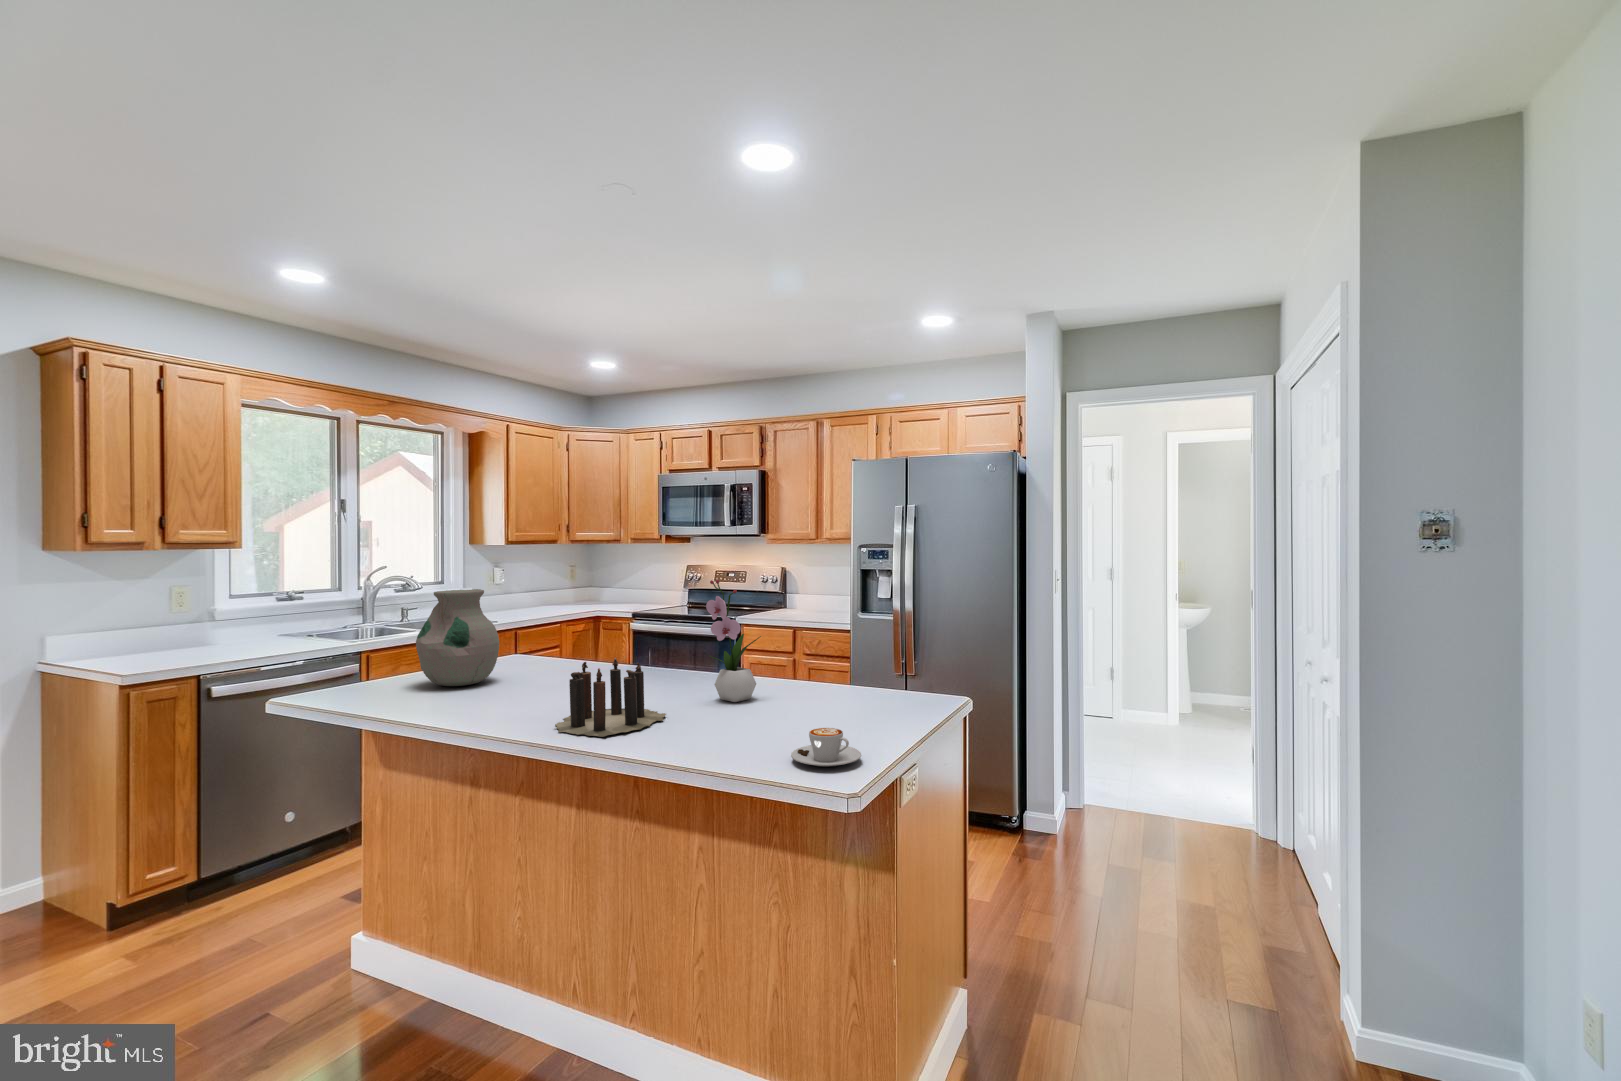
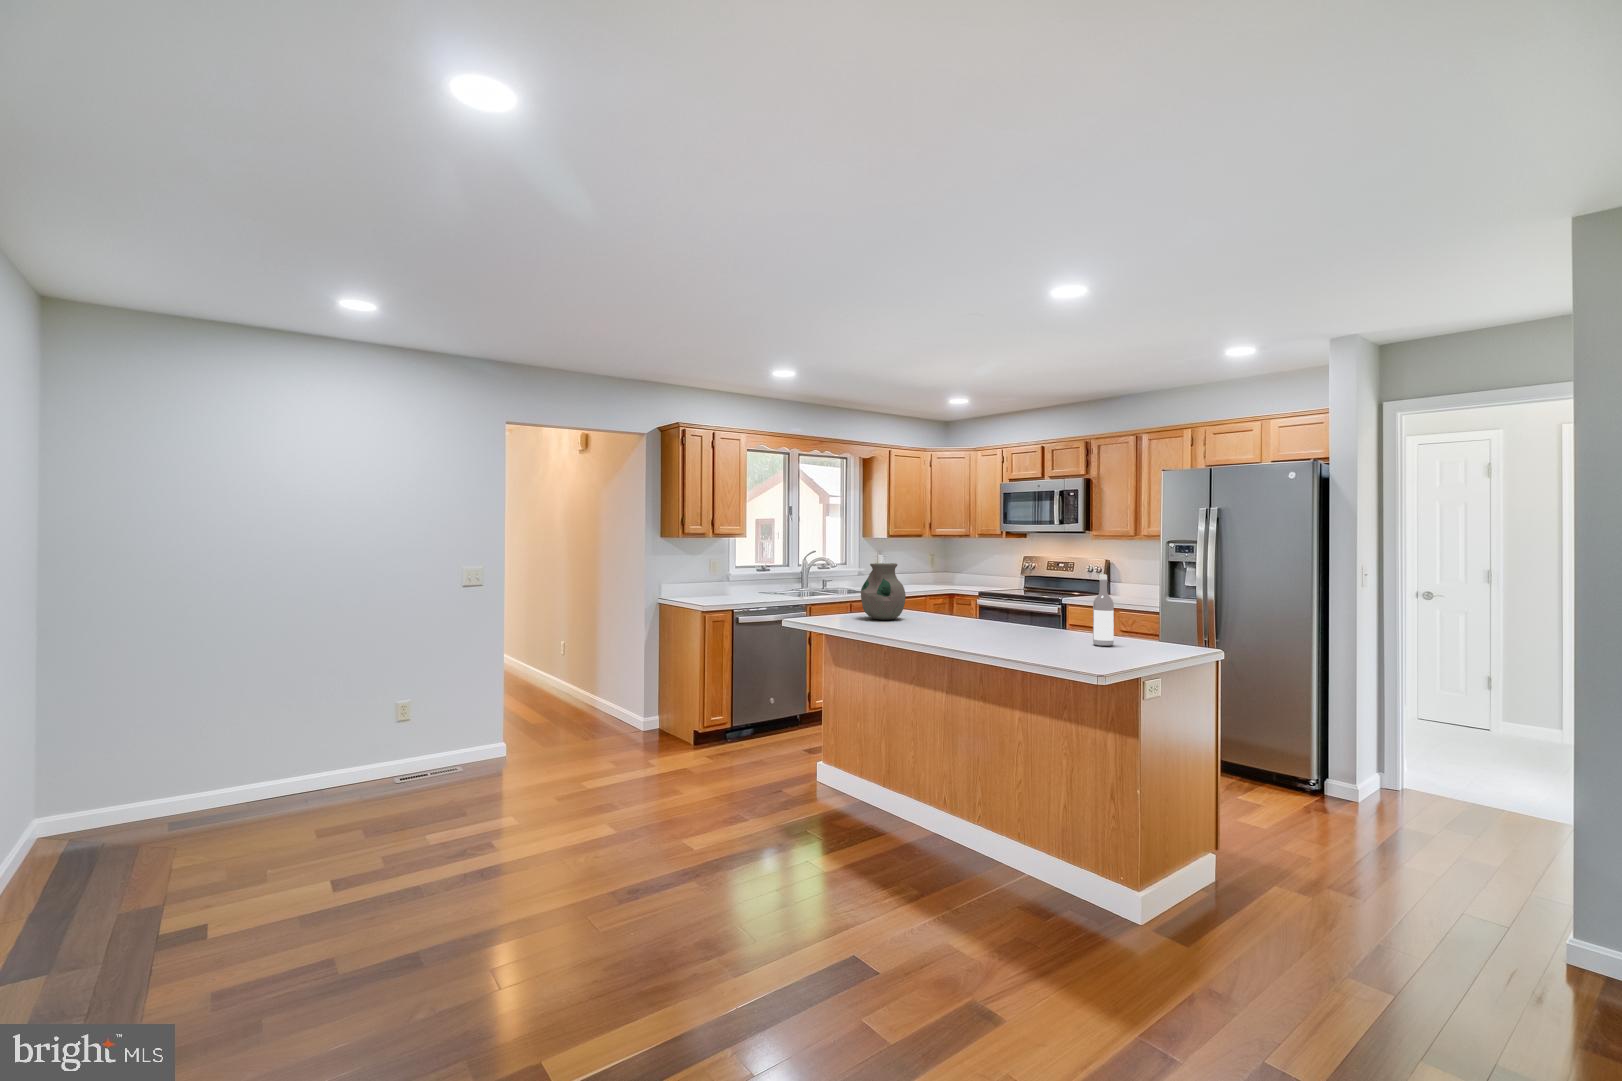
flower arrangement: present [706,580,761,702] -> none [1035,560,1071,636]
wine bottle: none [799,603,830,719] -> present [1093,574,1114,646]
candle: present [555,658,666,737] -> none [938,603,1010,643]
coffee cup: present [791,728,861,767] -> none [1081,642,1123,662]

